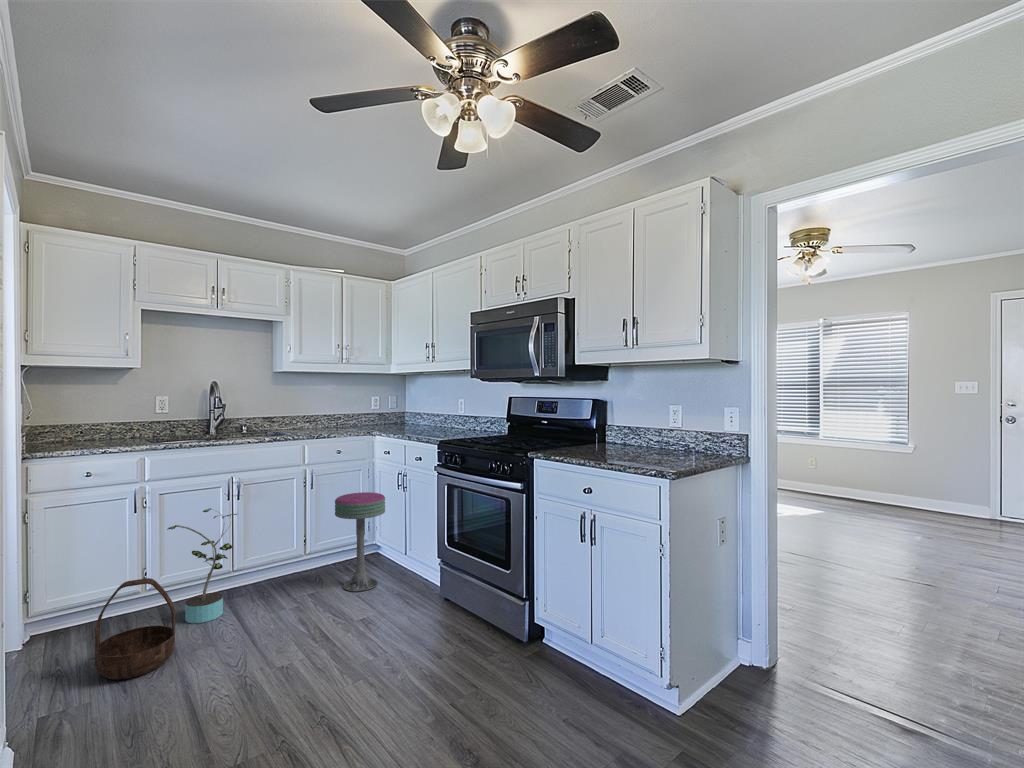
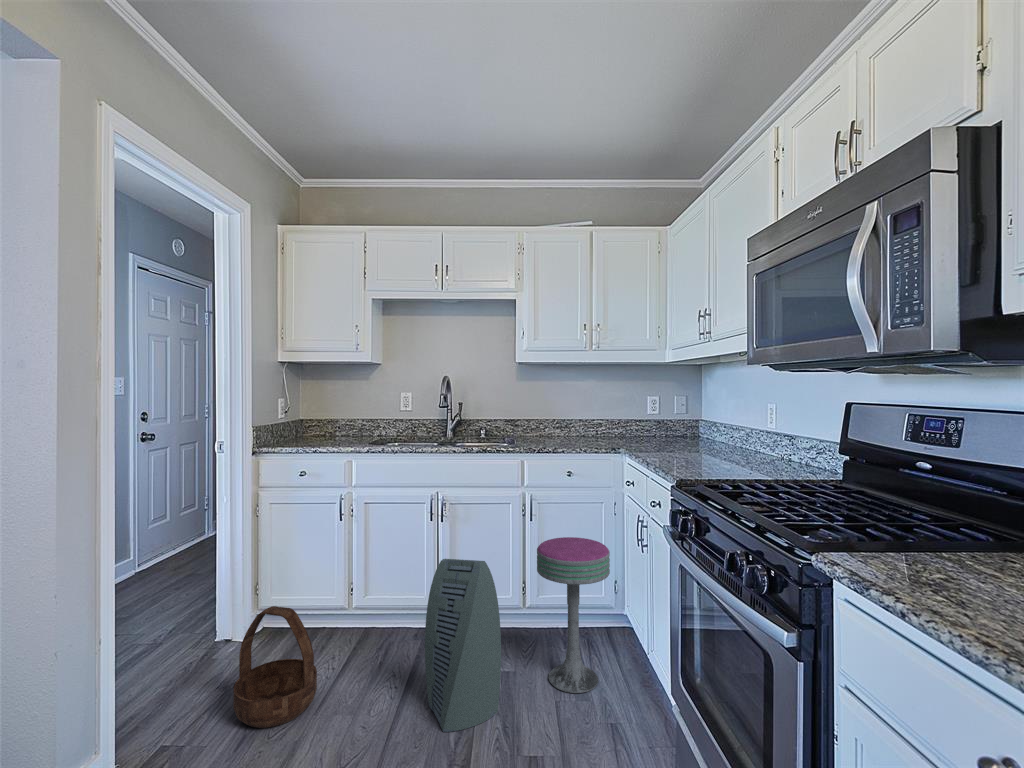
potted plant: present [167,508,237,623] -> none [352,528,423,669]
air purifier: none [271,511,326,629] -> present [425,559,501,732]

